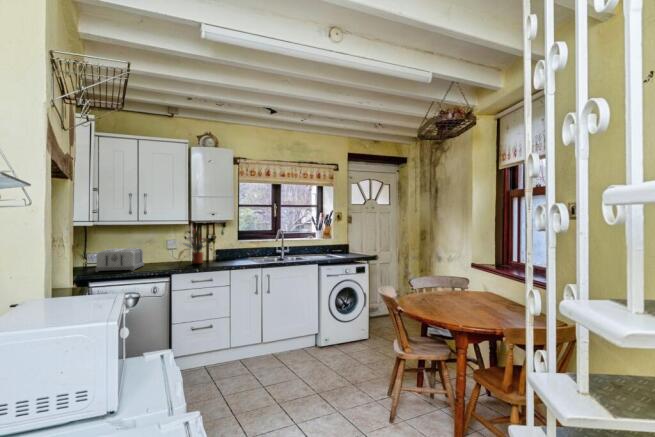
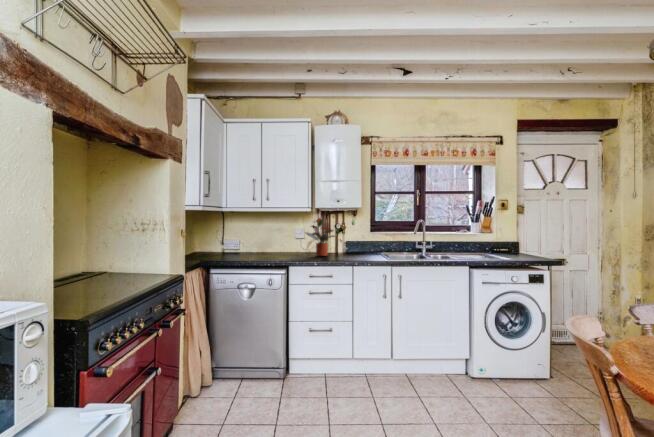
toaster: present [95,248,144,272] -> none [220,236,269,260]

